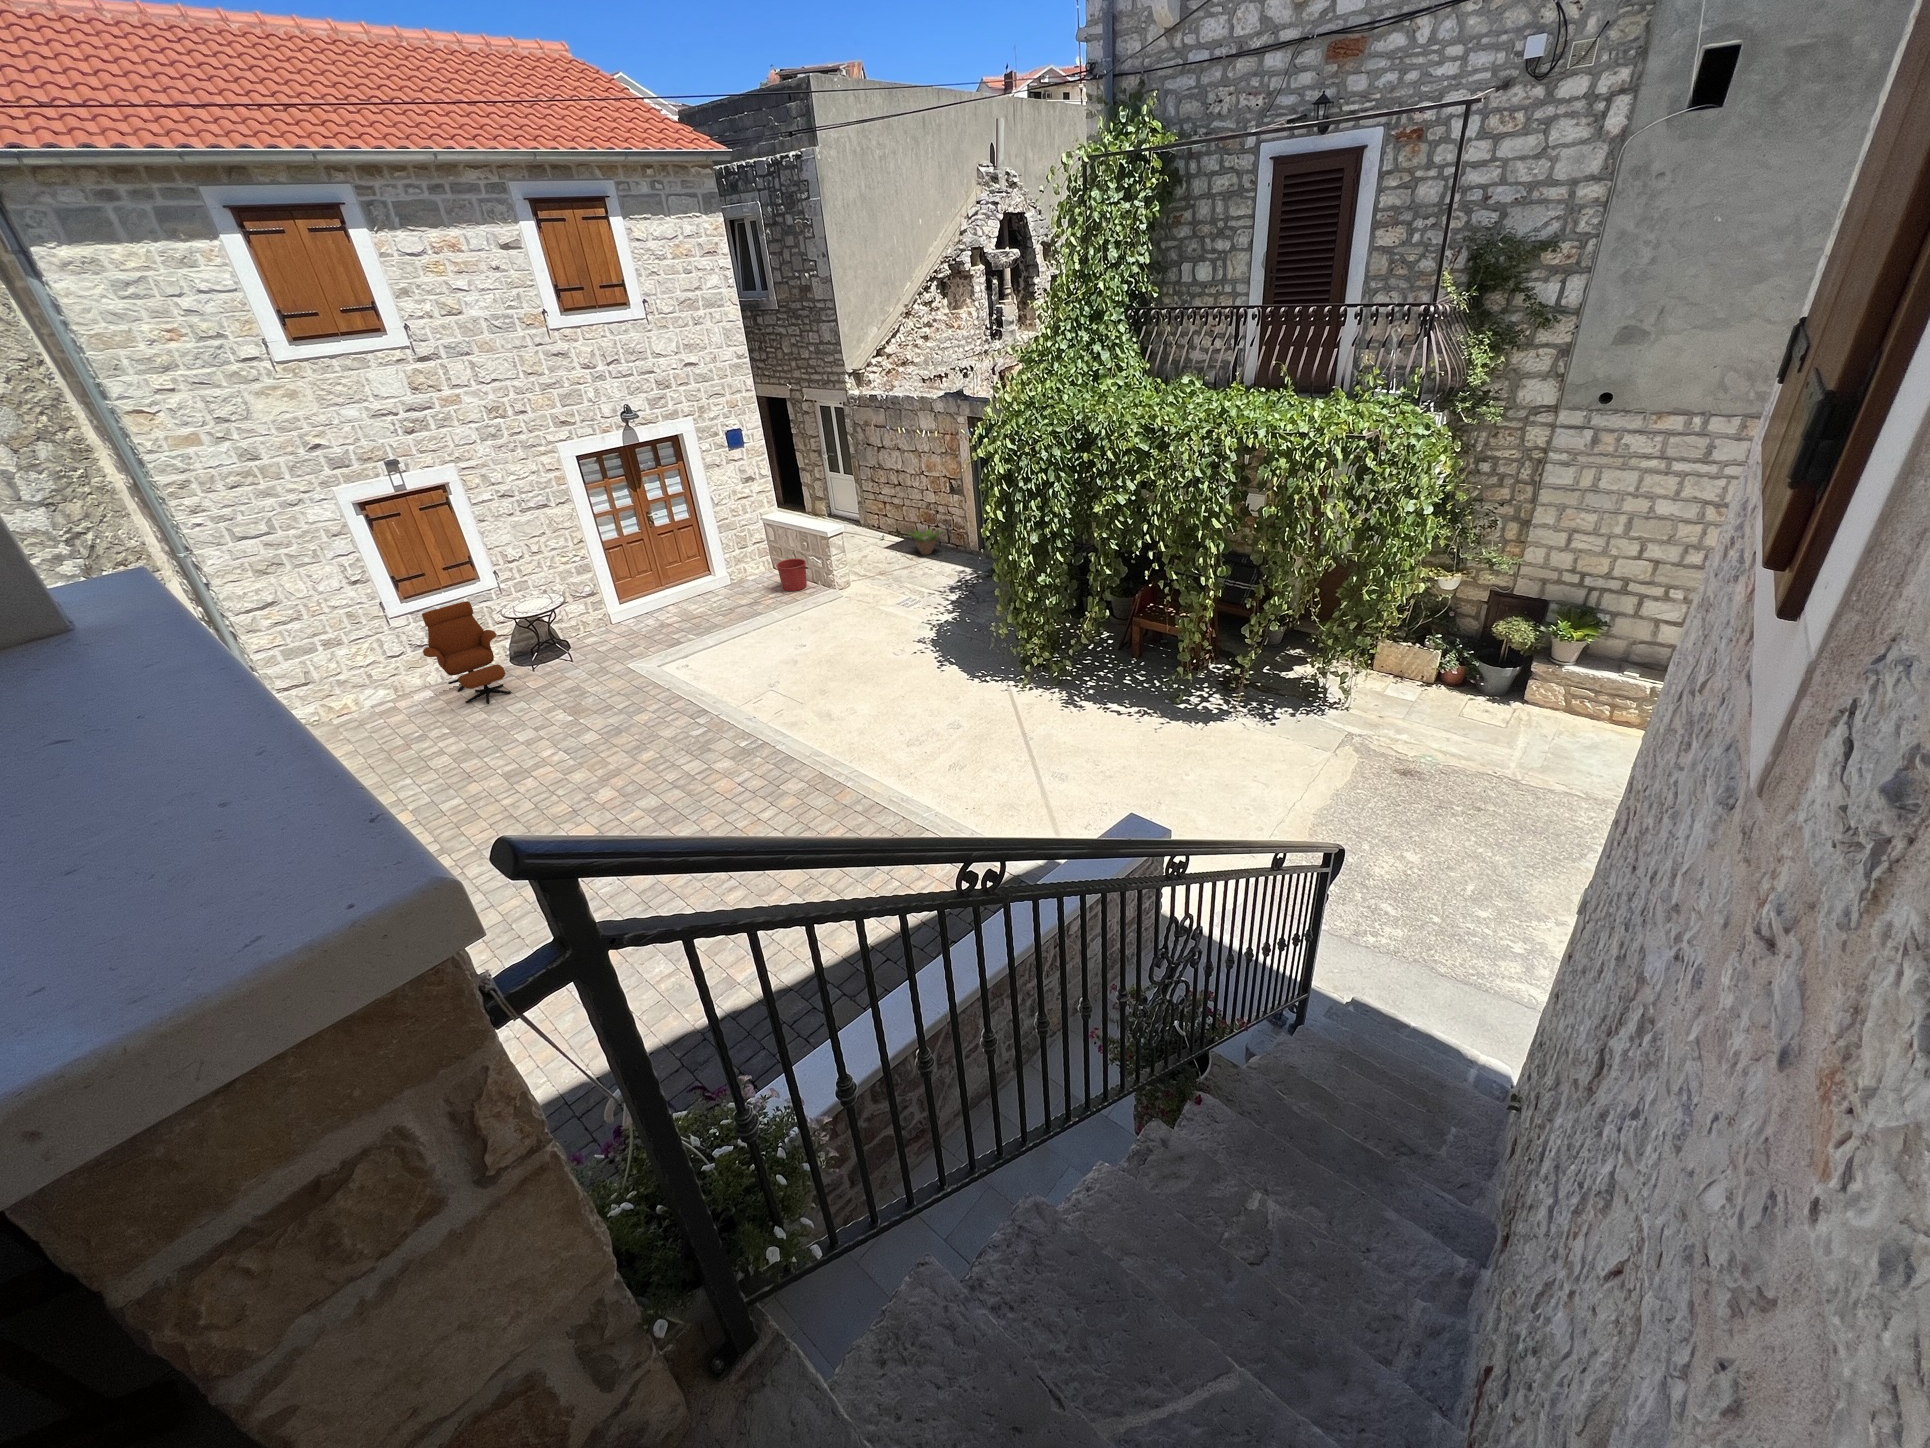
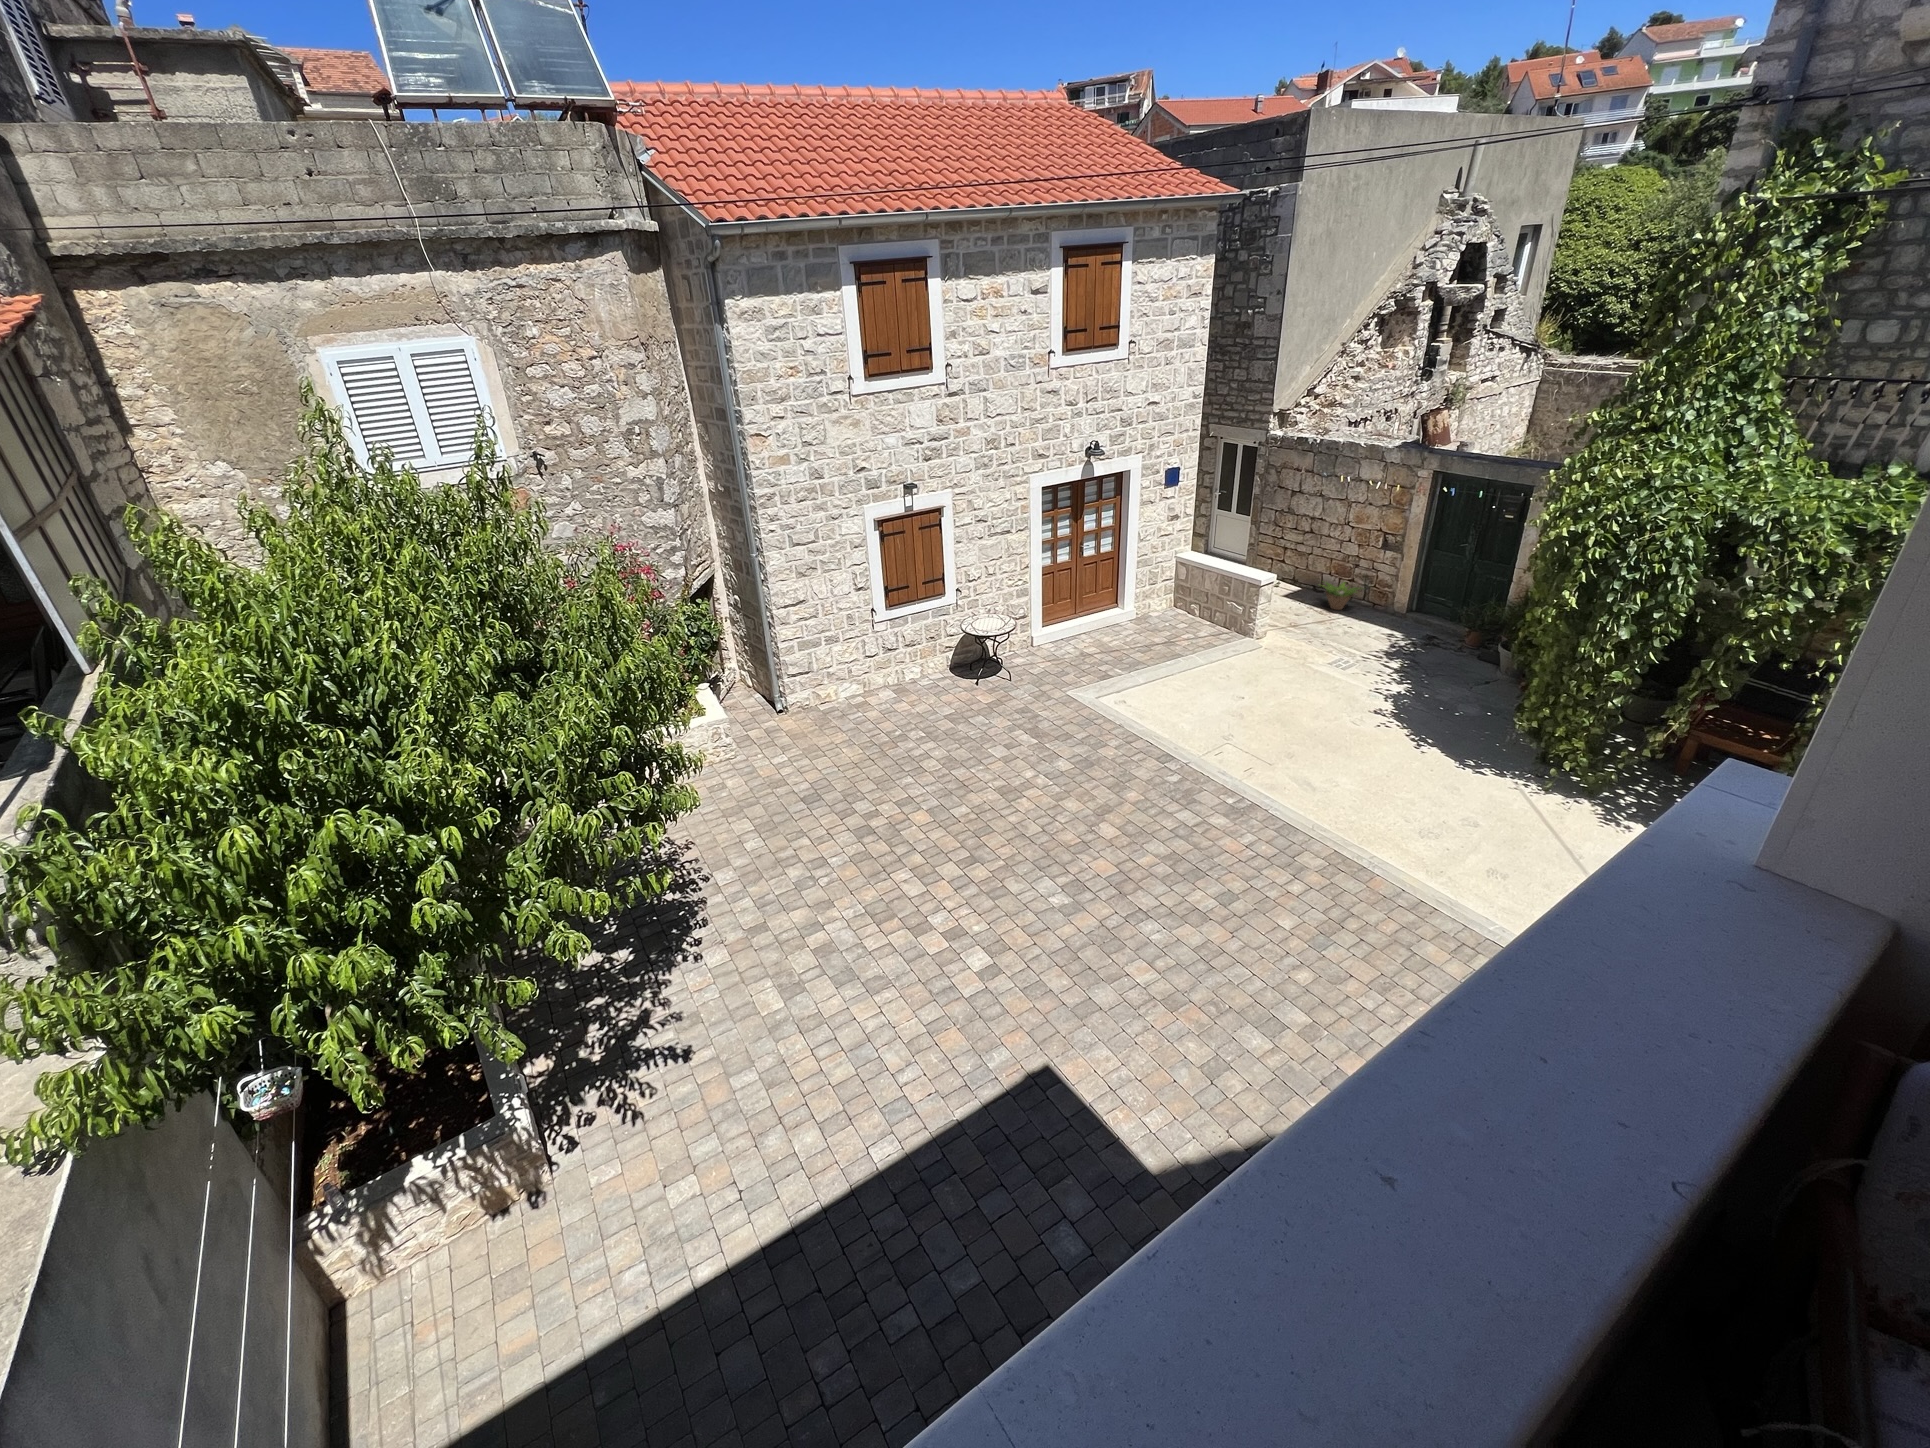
bucket: present [776,559,808,591] -> none [1193,601,1225,634]
lounge chair: present [422,601,511,704] -> none [898,615,970,715]

